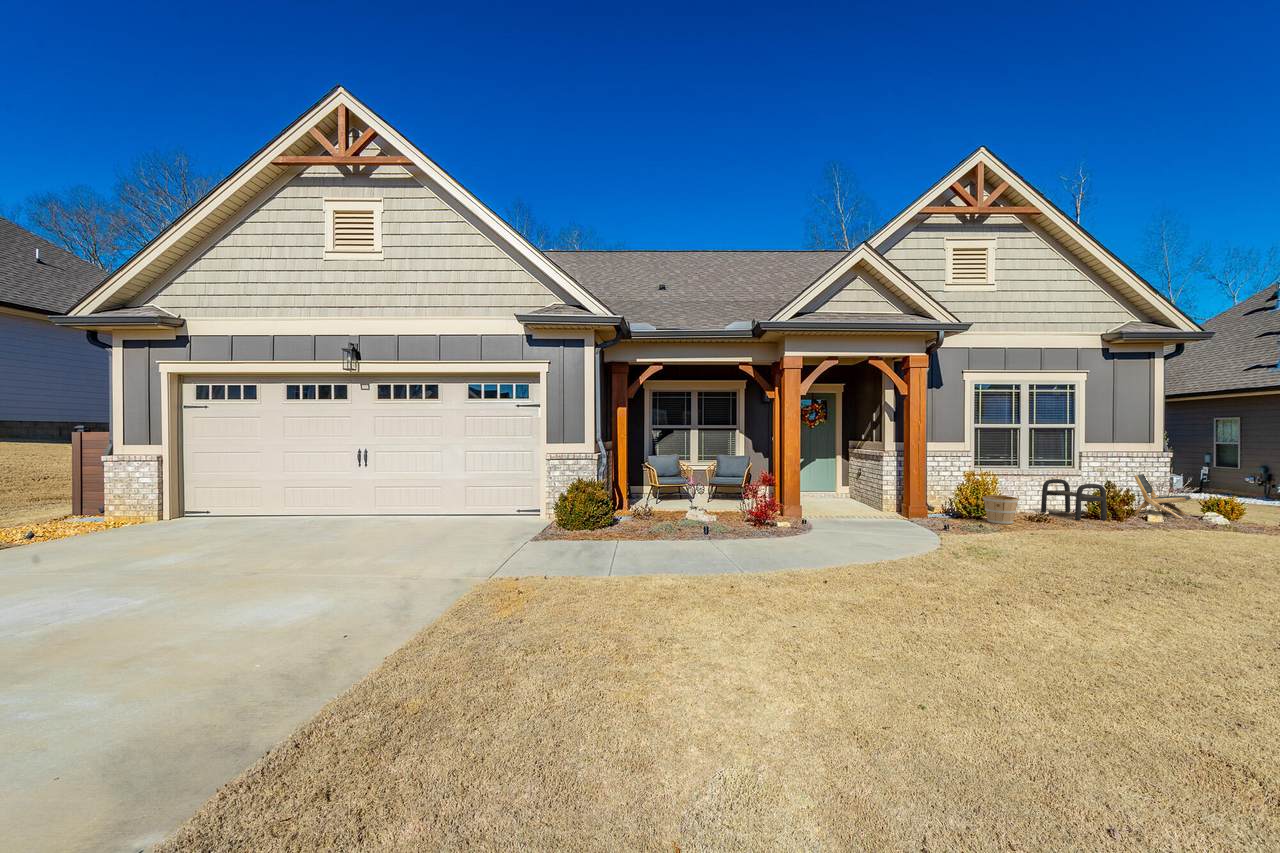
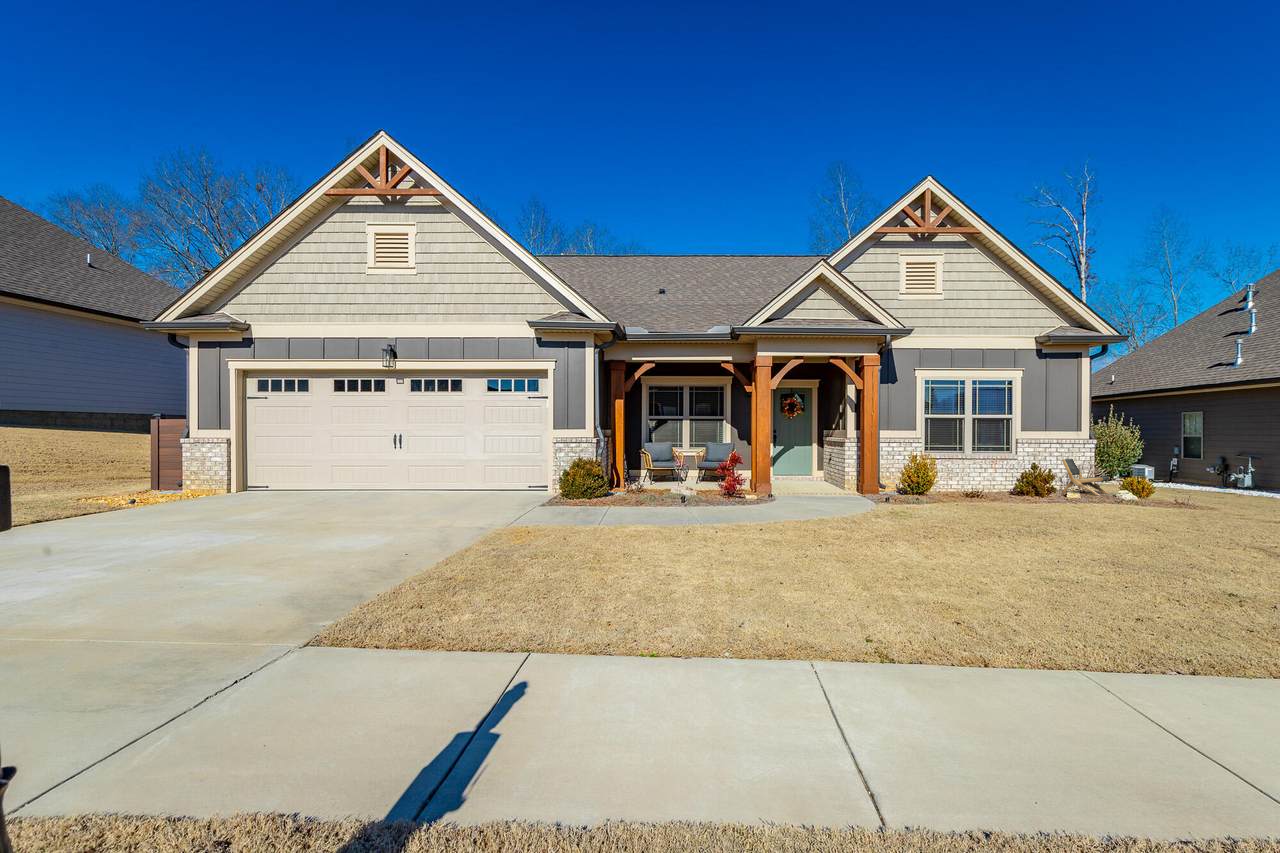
bench: present [1041,479,1107,520] -> none [982,462,1033,496]
wooden bucket: present [983,495,1019,524] -> none [925,474,955,498]

